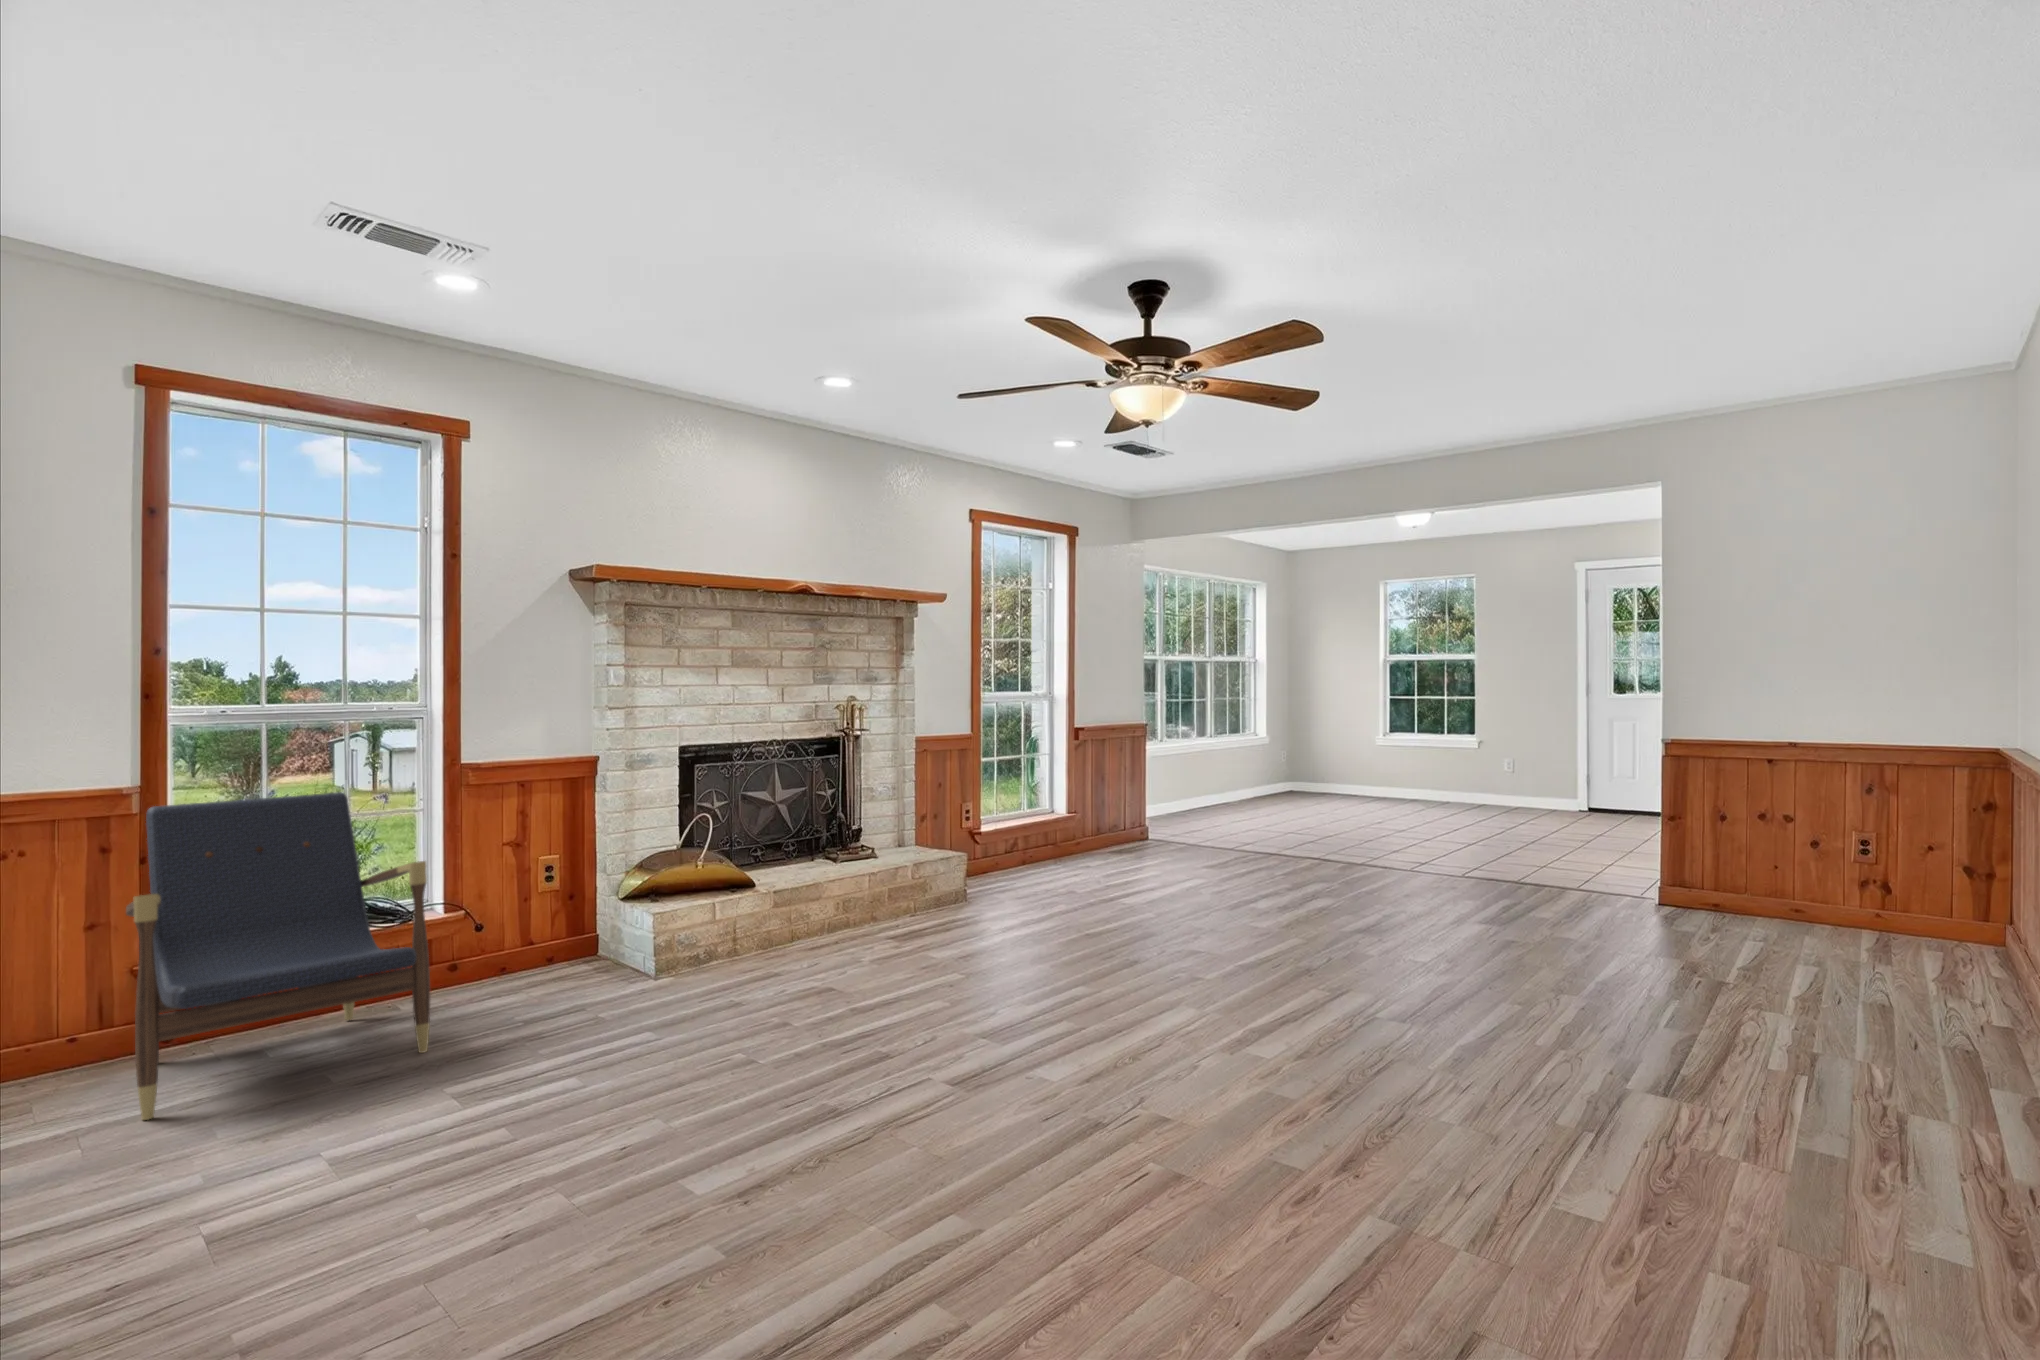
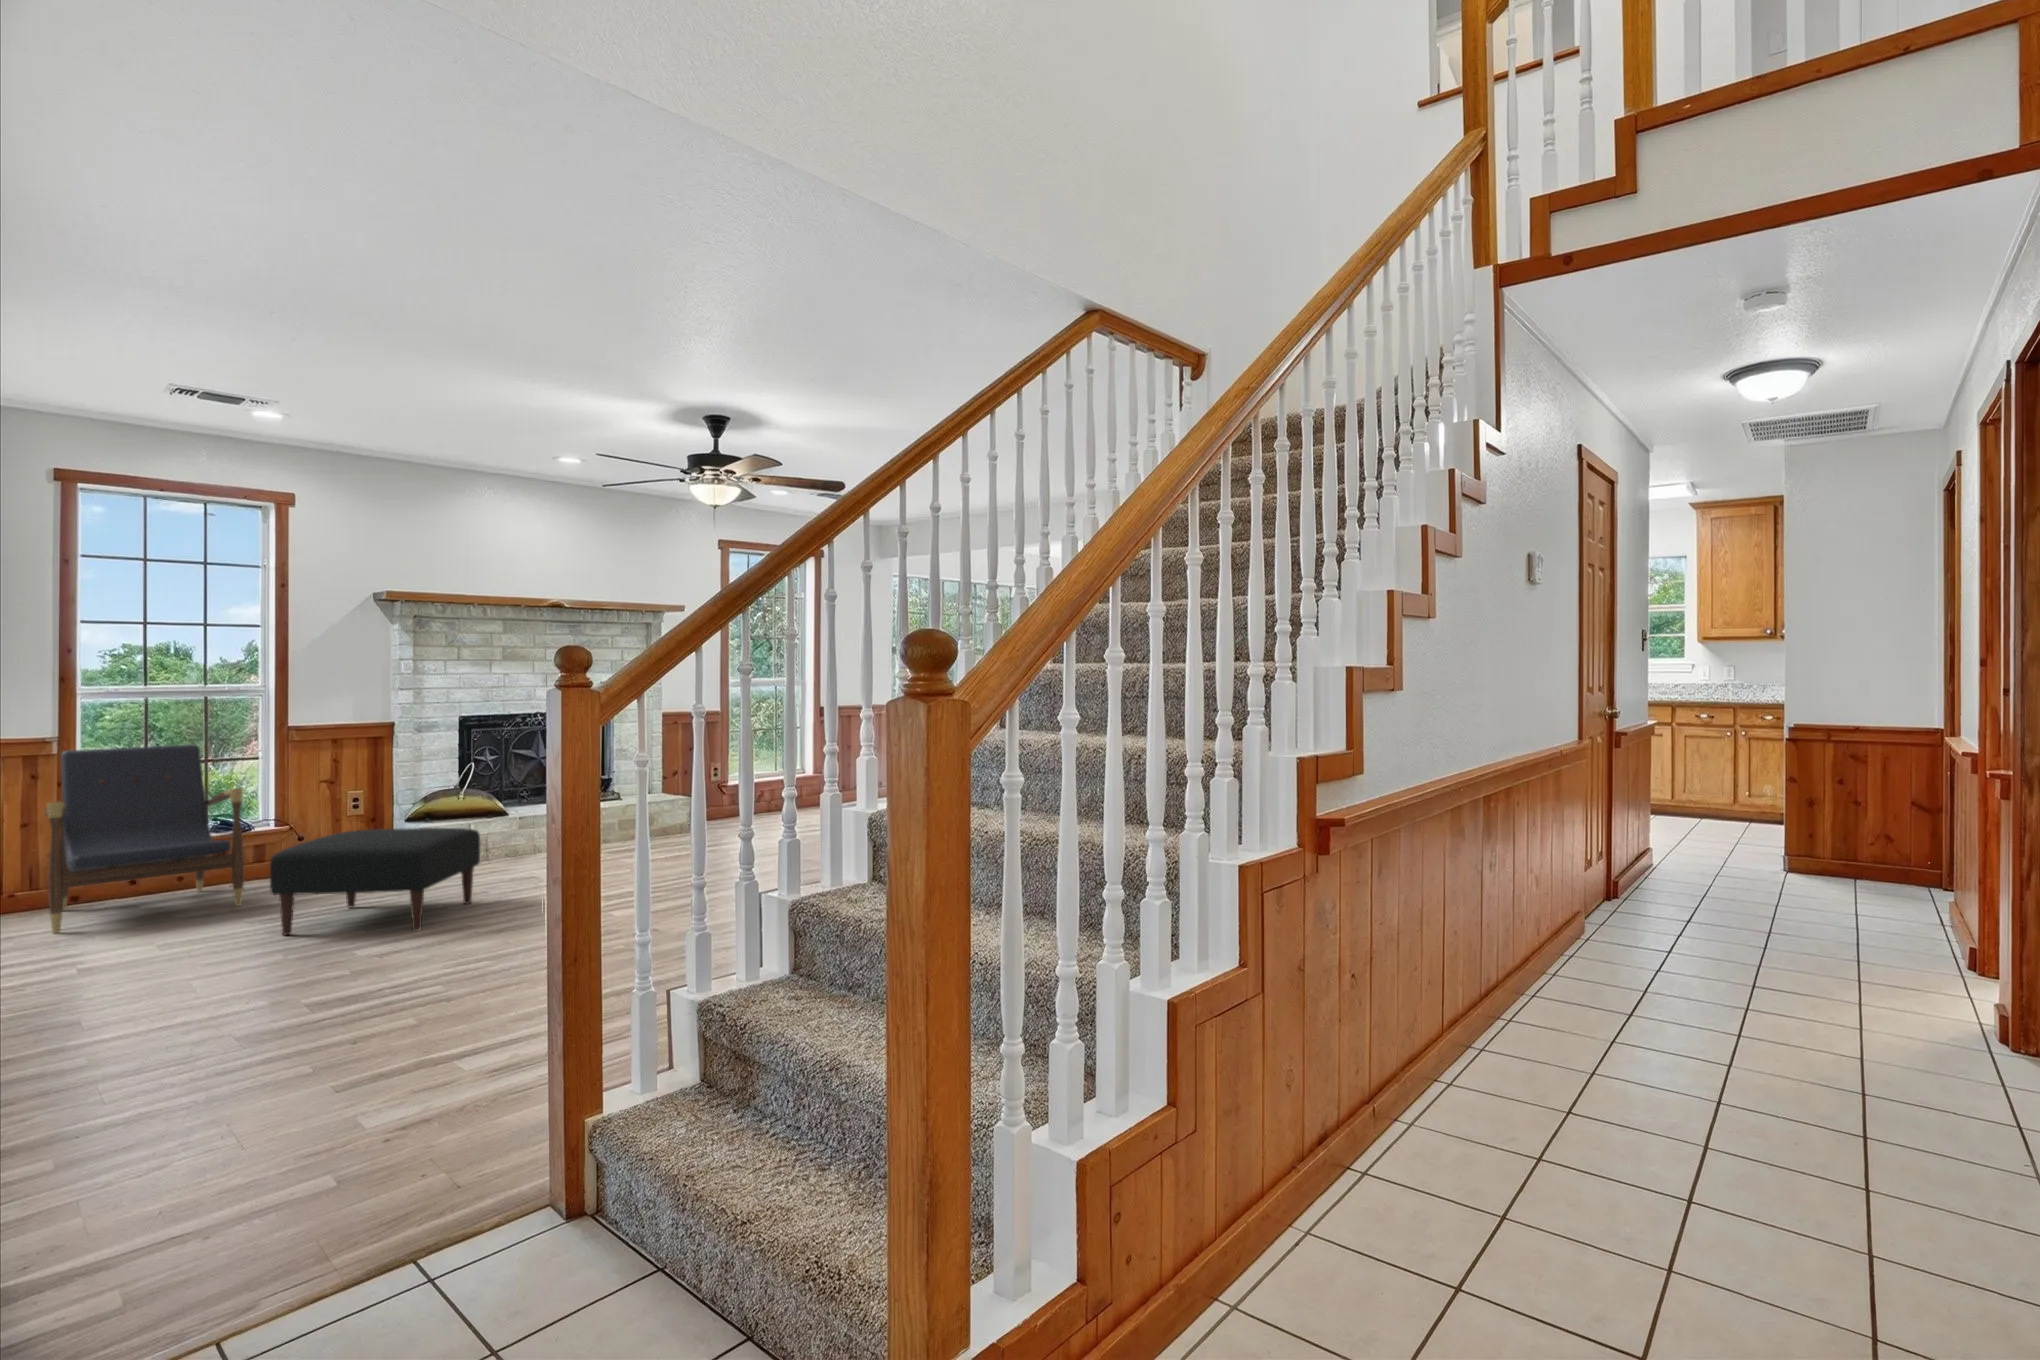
ottoman: none [516,922,803,1125] -> present [270,828,480,935]

